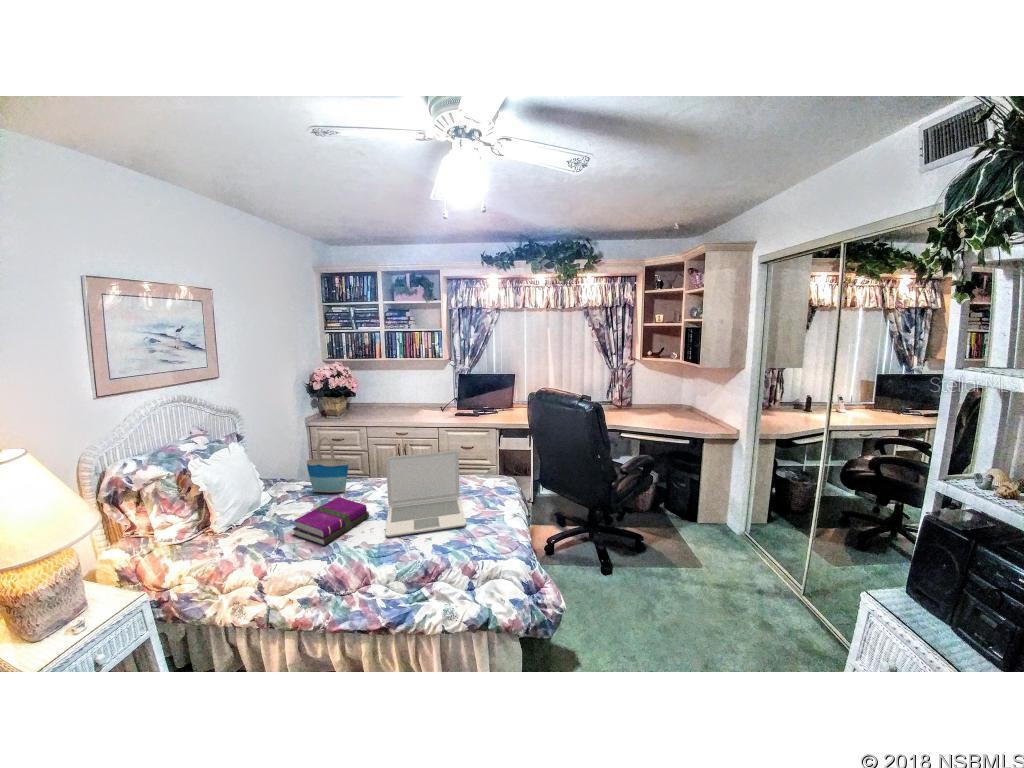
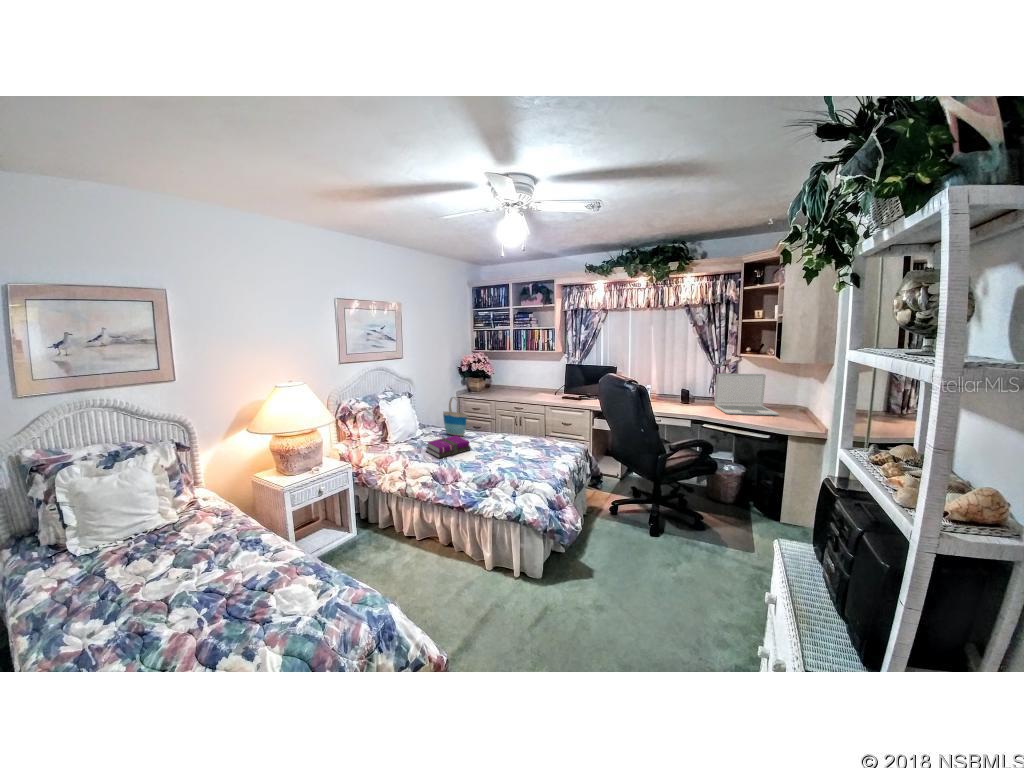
laptop: present [385,451,466,537] -> present [714,374,779,415]

